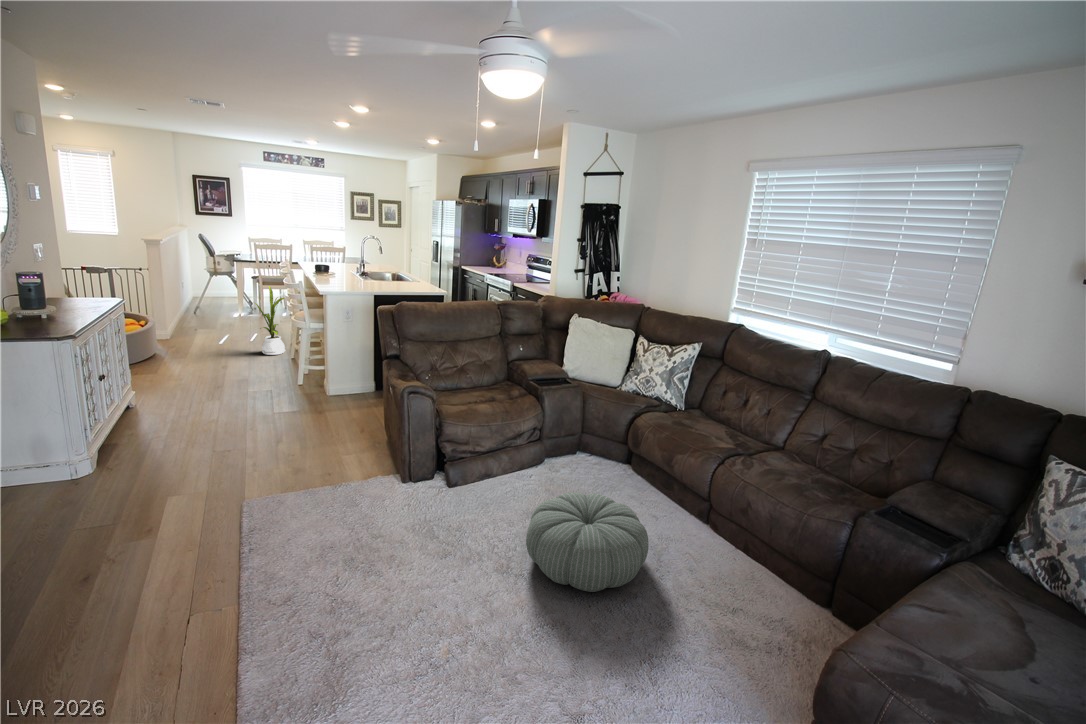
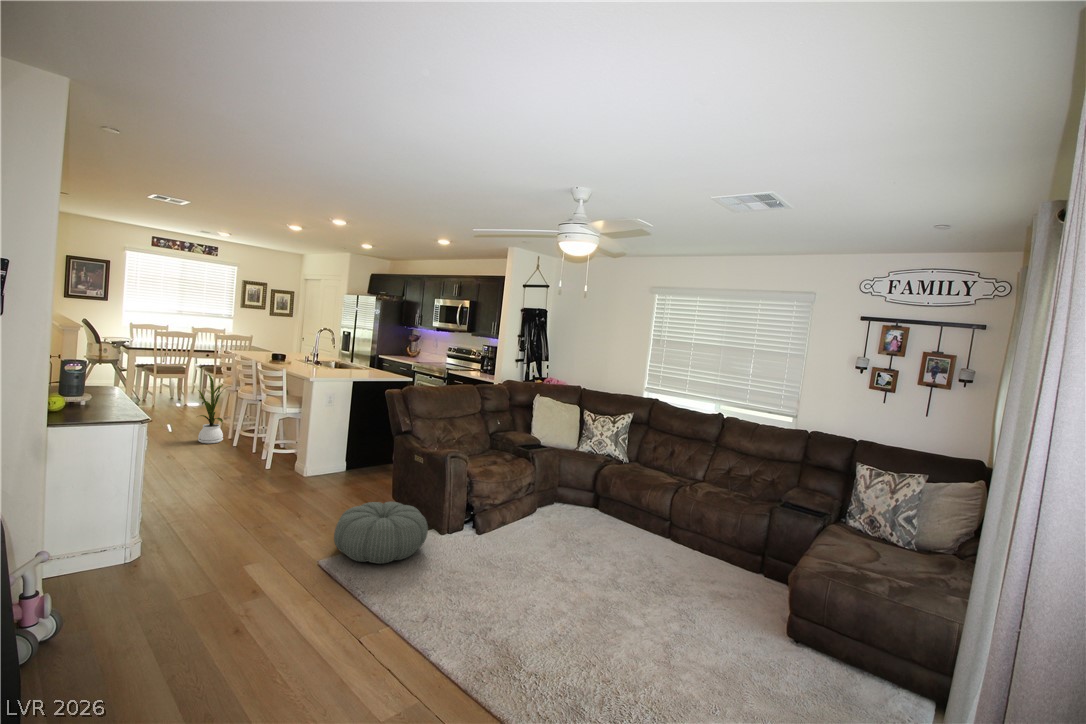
pouf: present [526,492,649,592] -> present [334,502,428,564]

